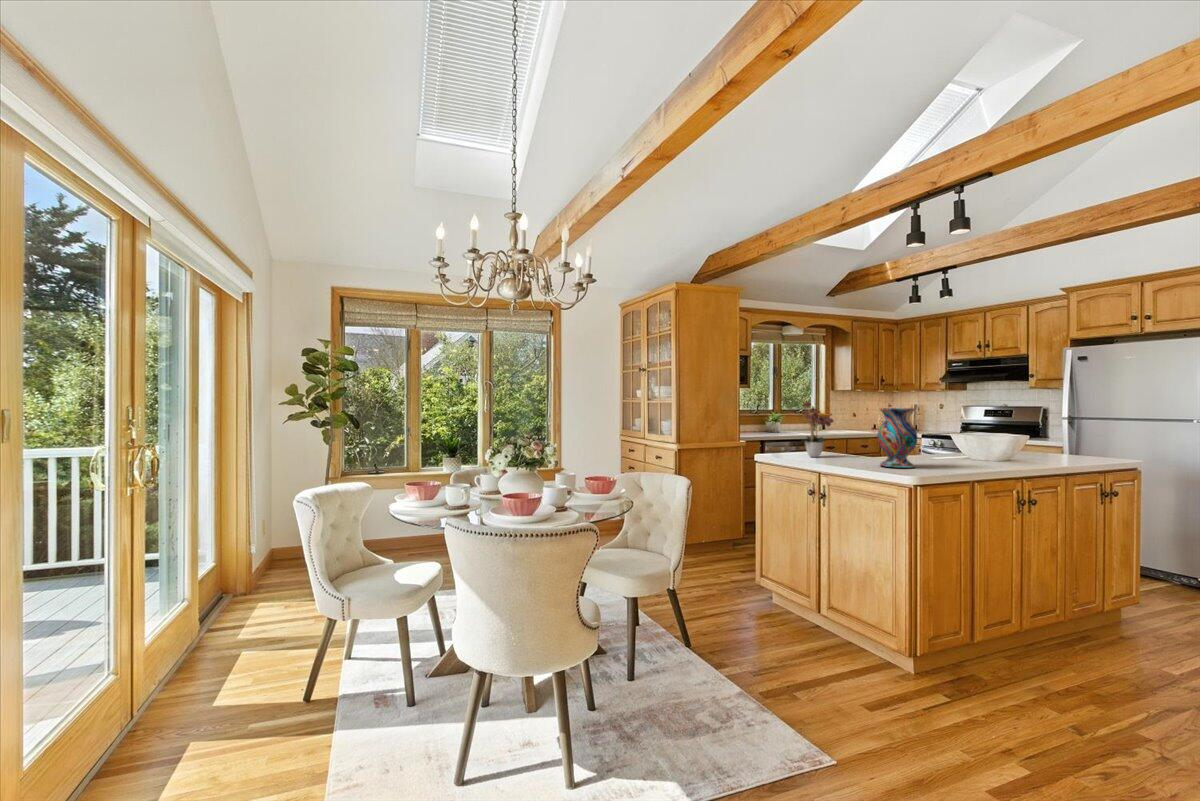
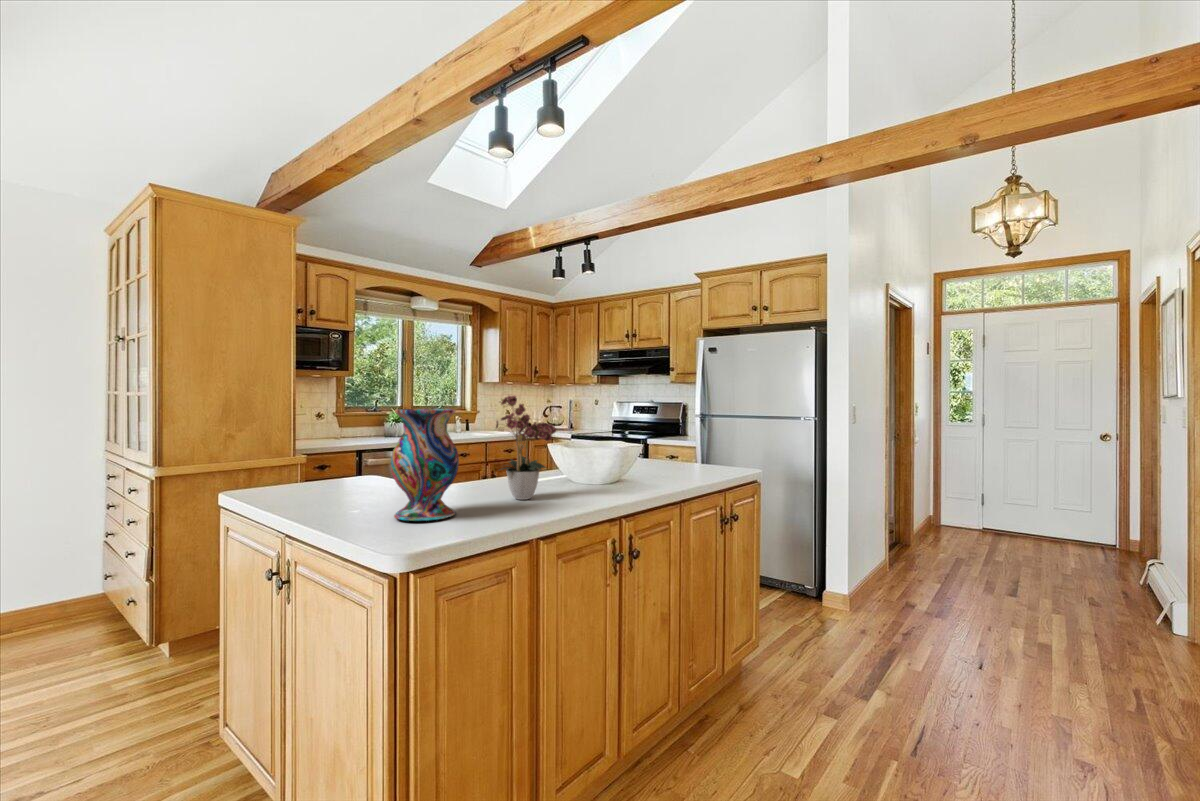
flower arrangement: present [801,402,833,457] -> present [496,396,556,500]

